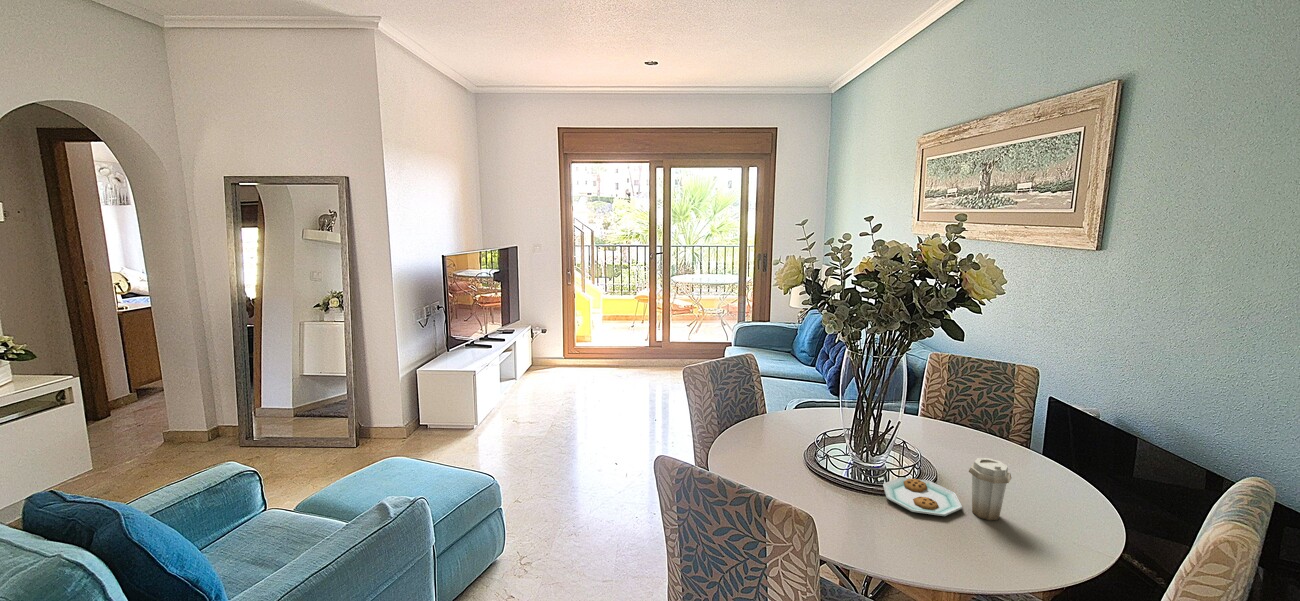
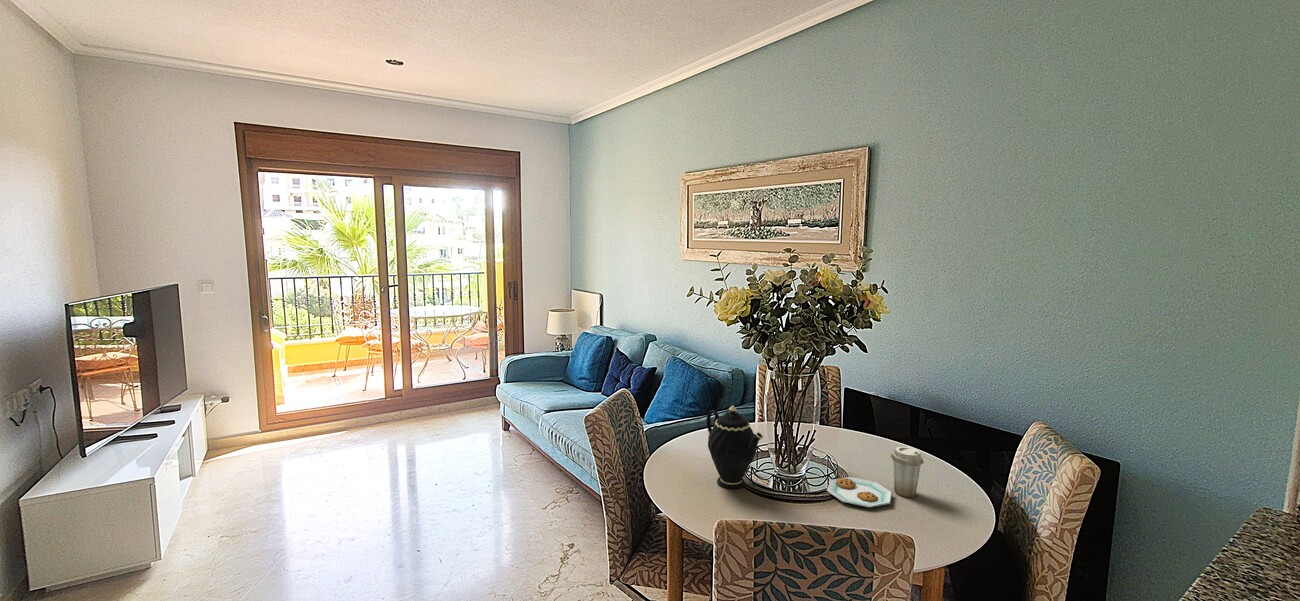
teapot: none [771,377,821,460] -> present [707,406,764,489]

